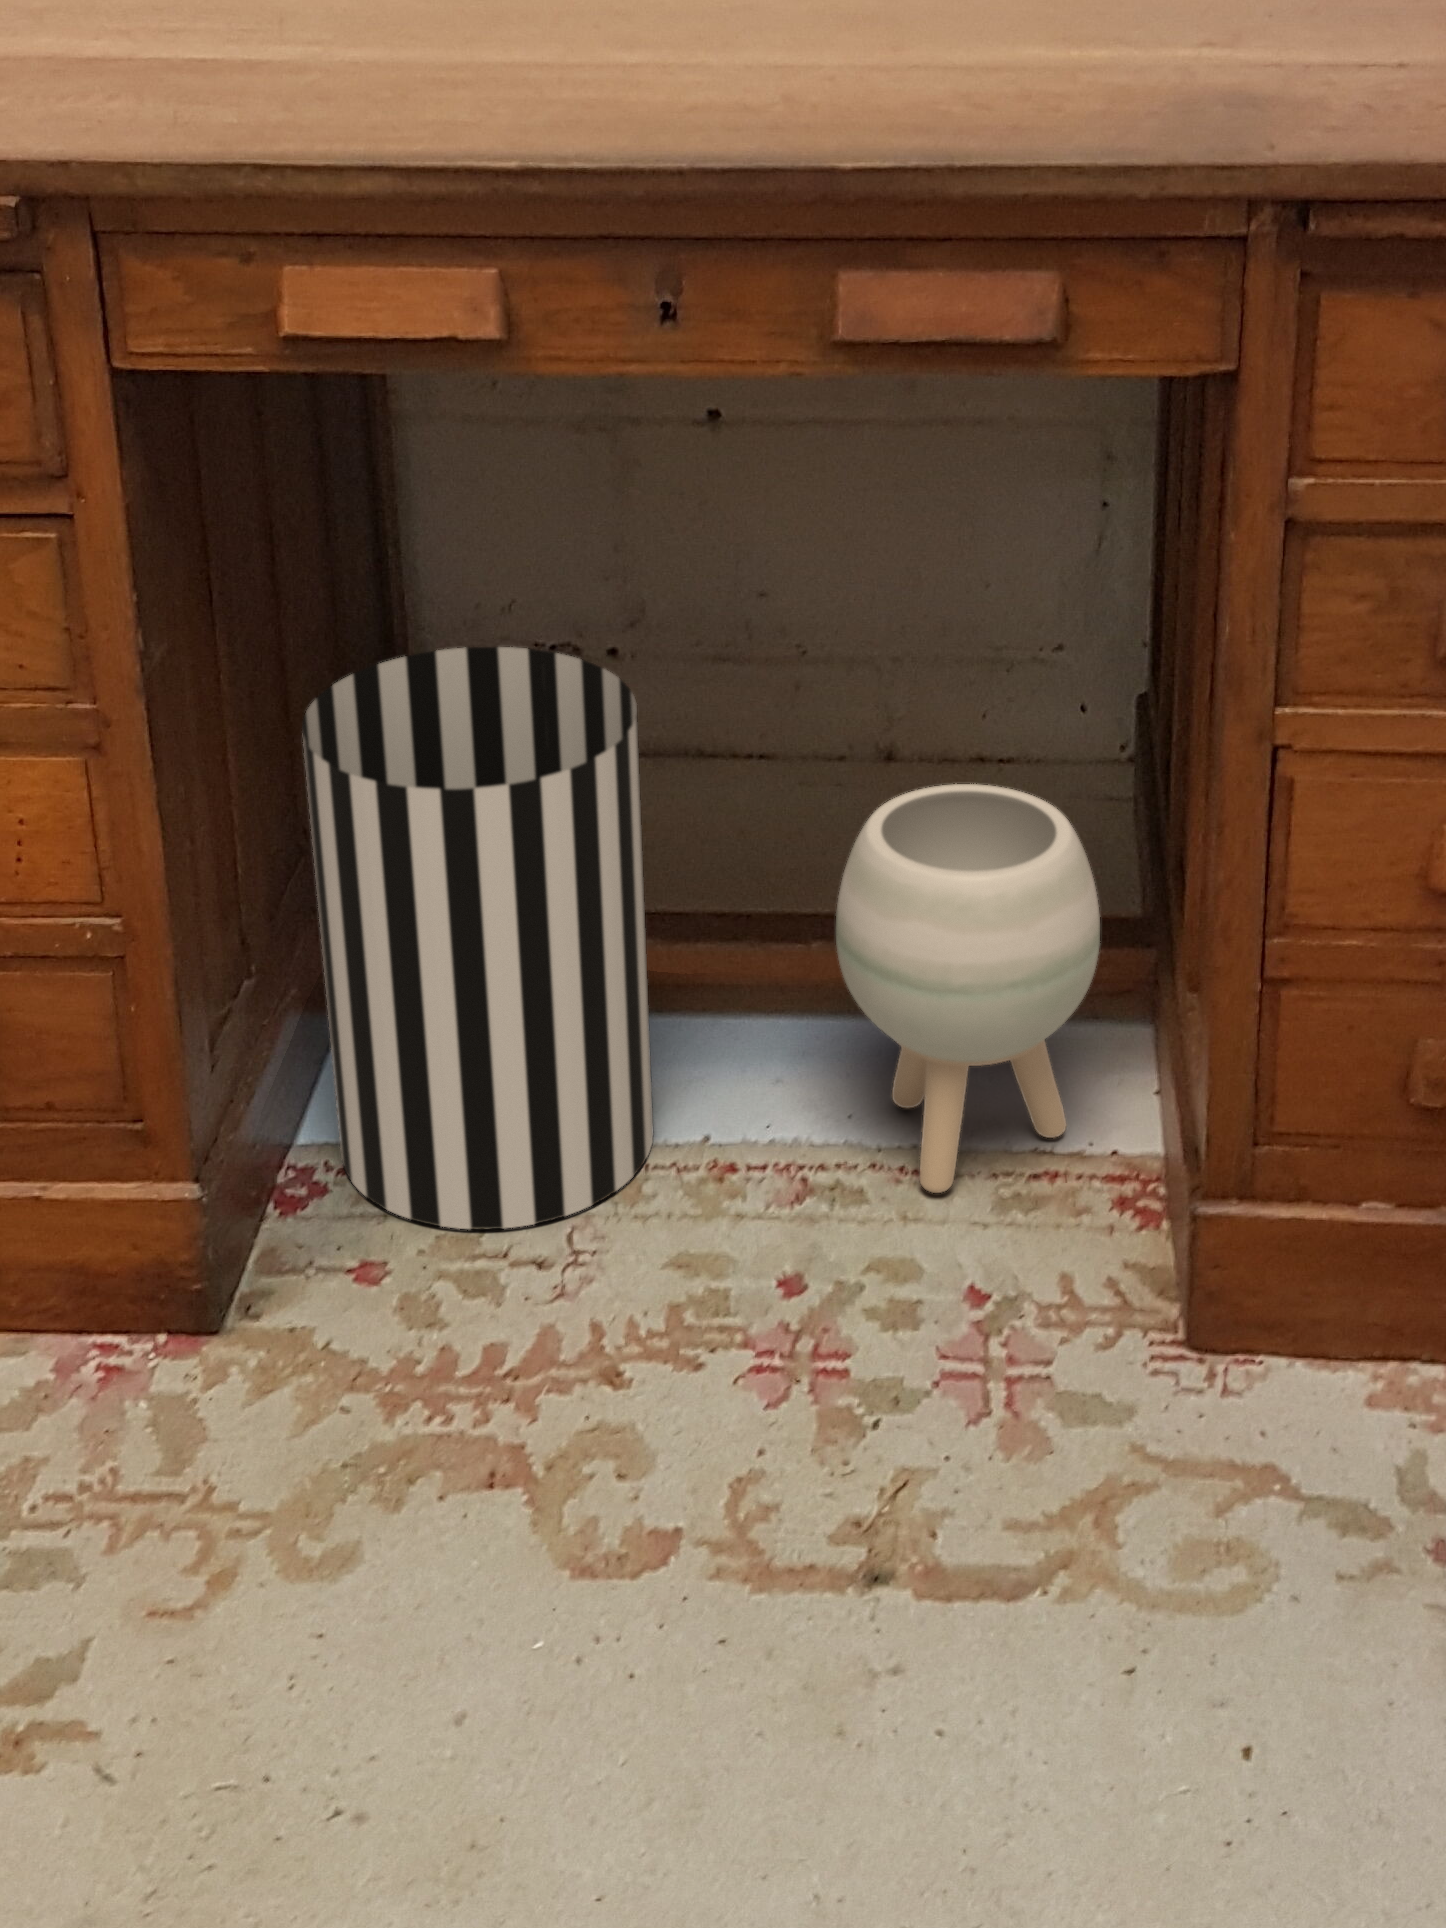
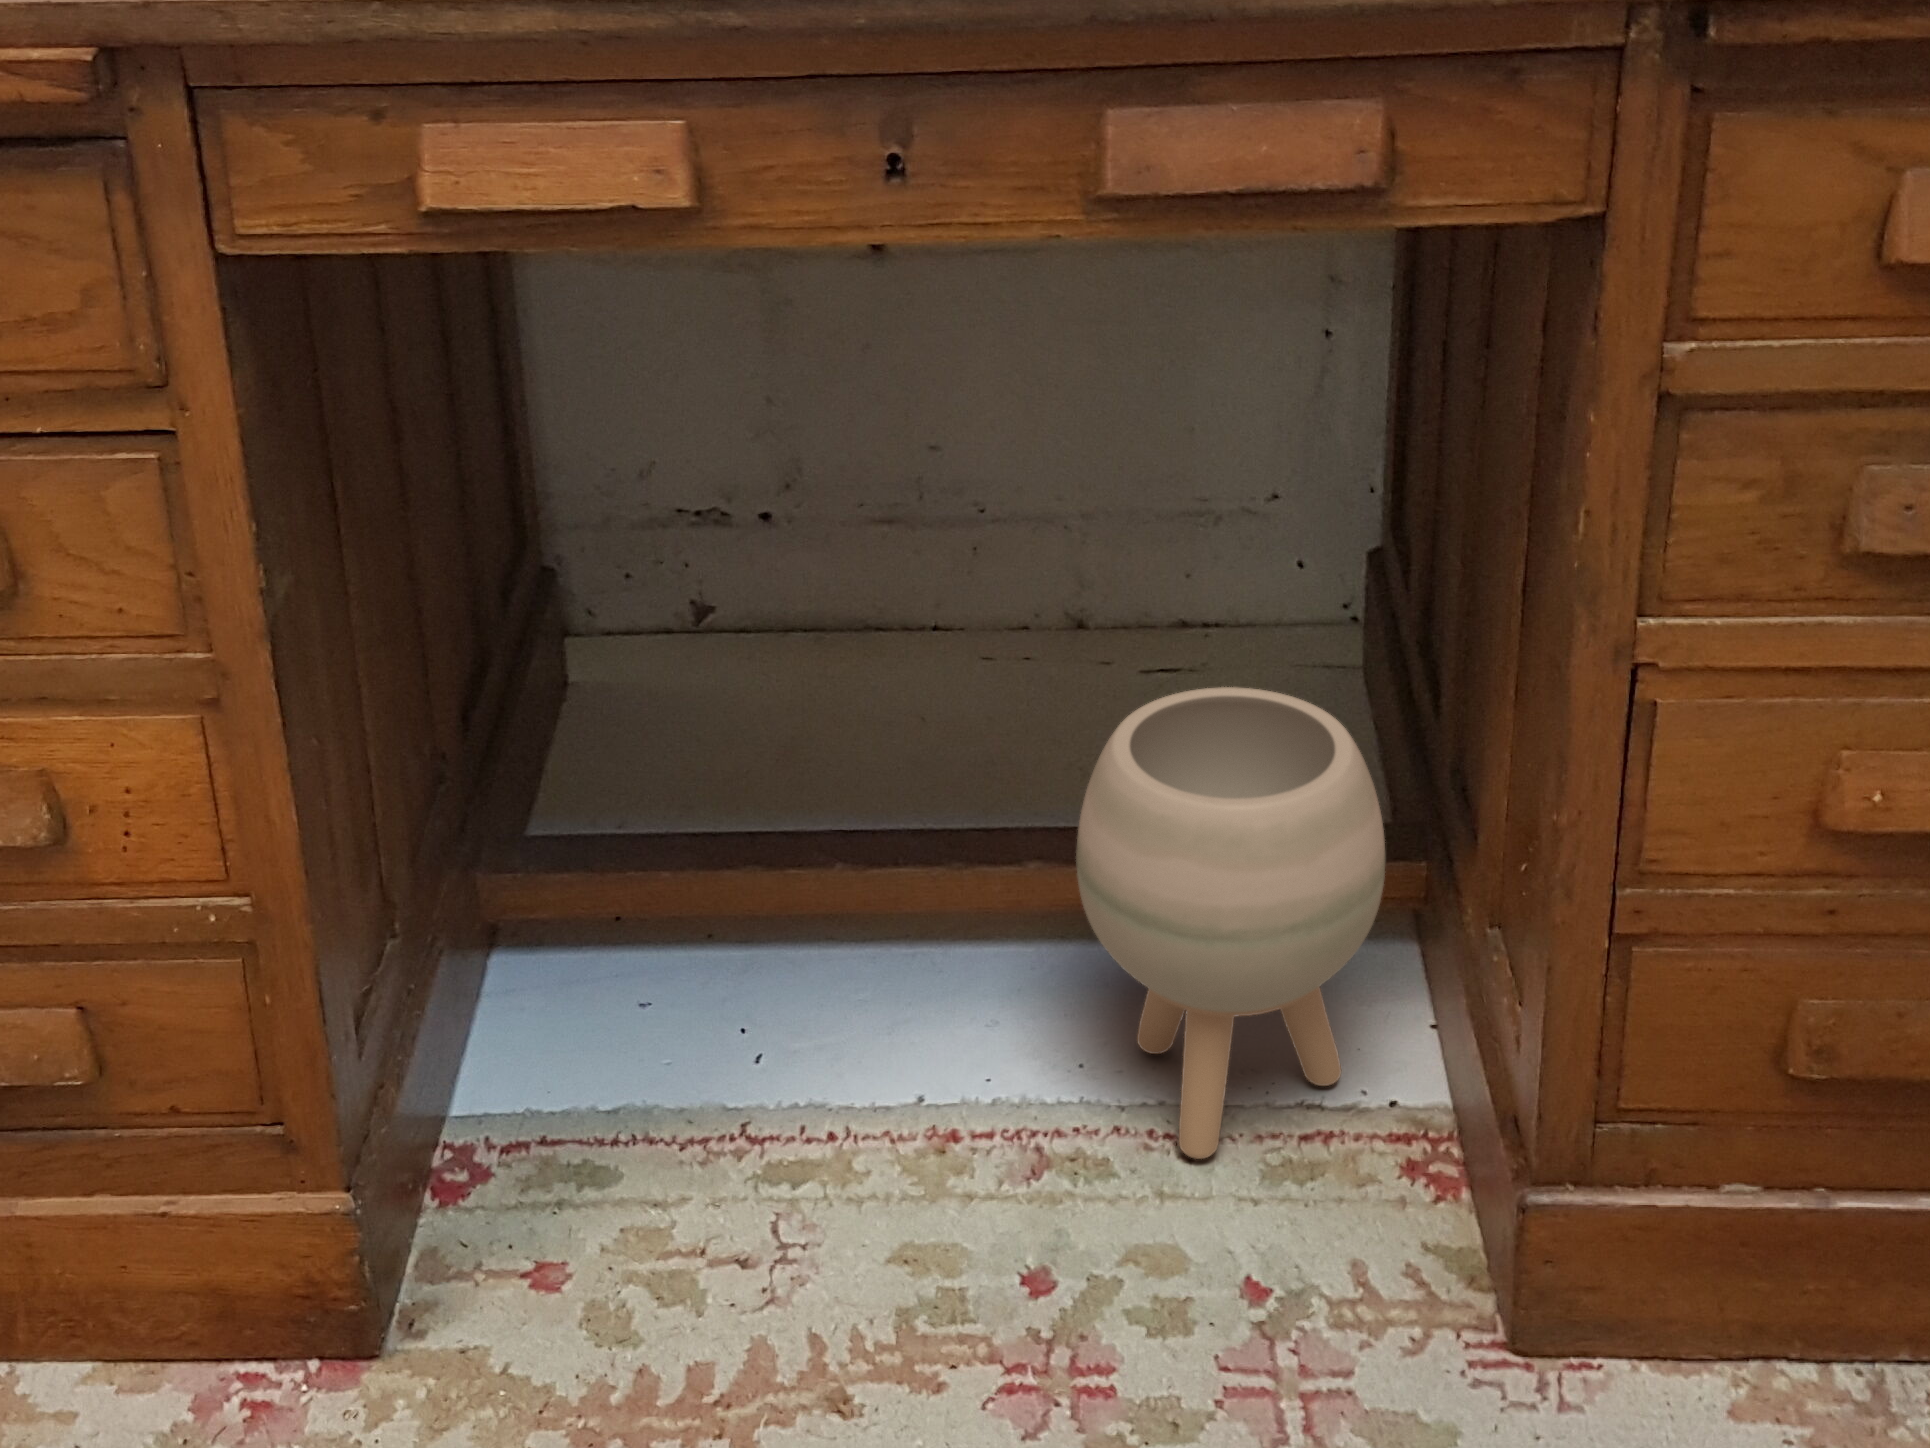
wastebasket: present [302,647,653,1230] -> none [449,543,867,1220]

